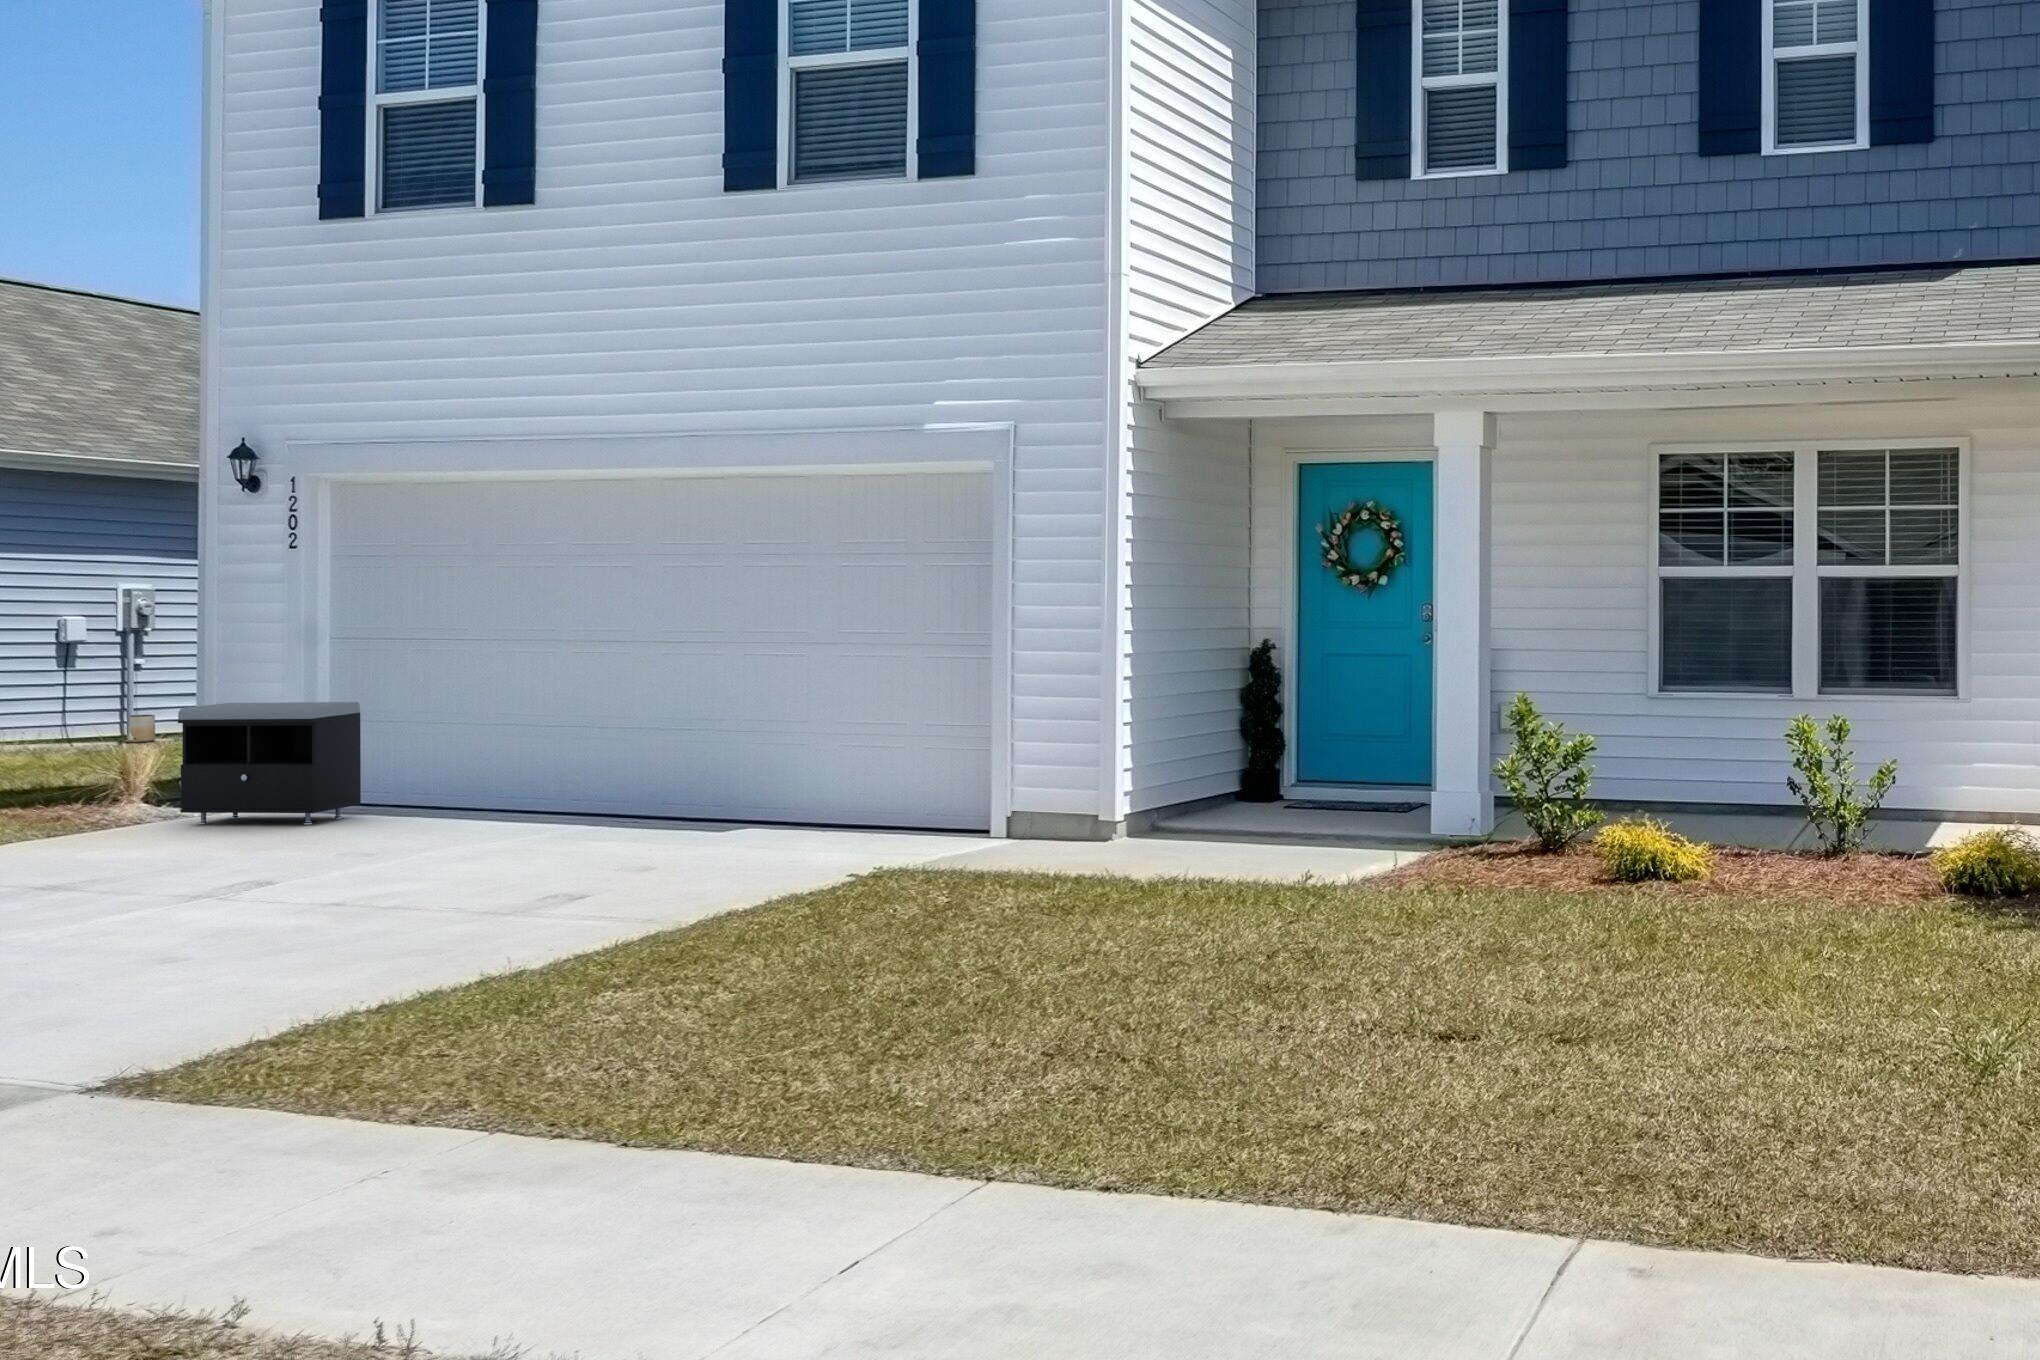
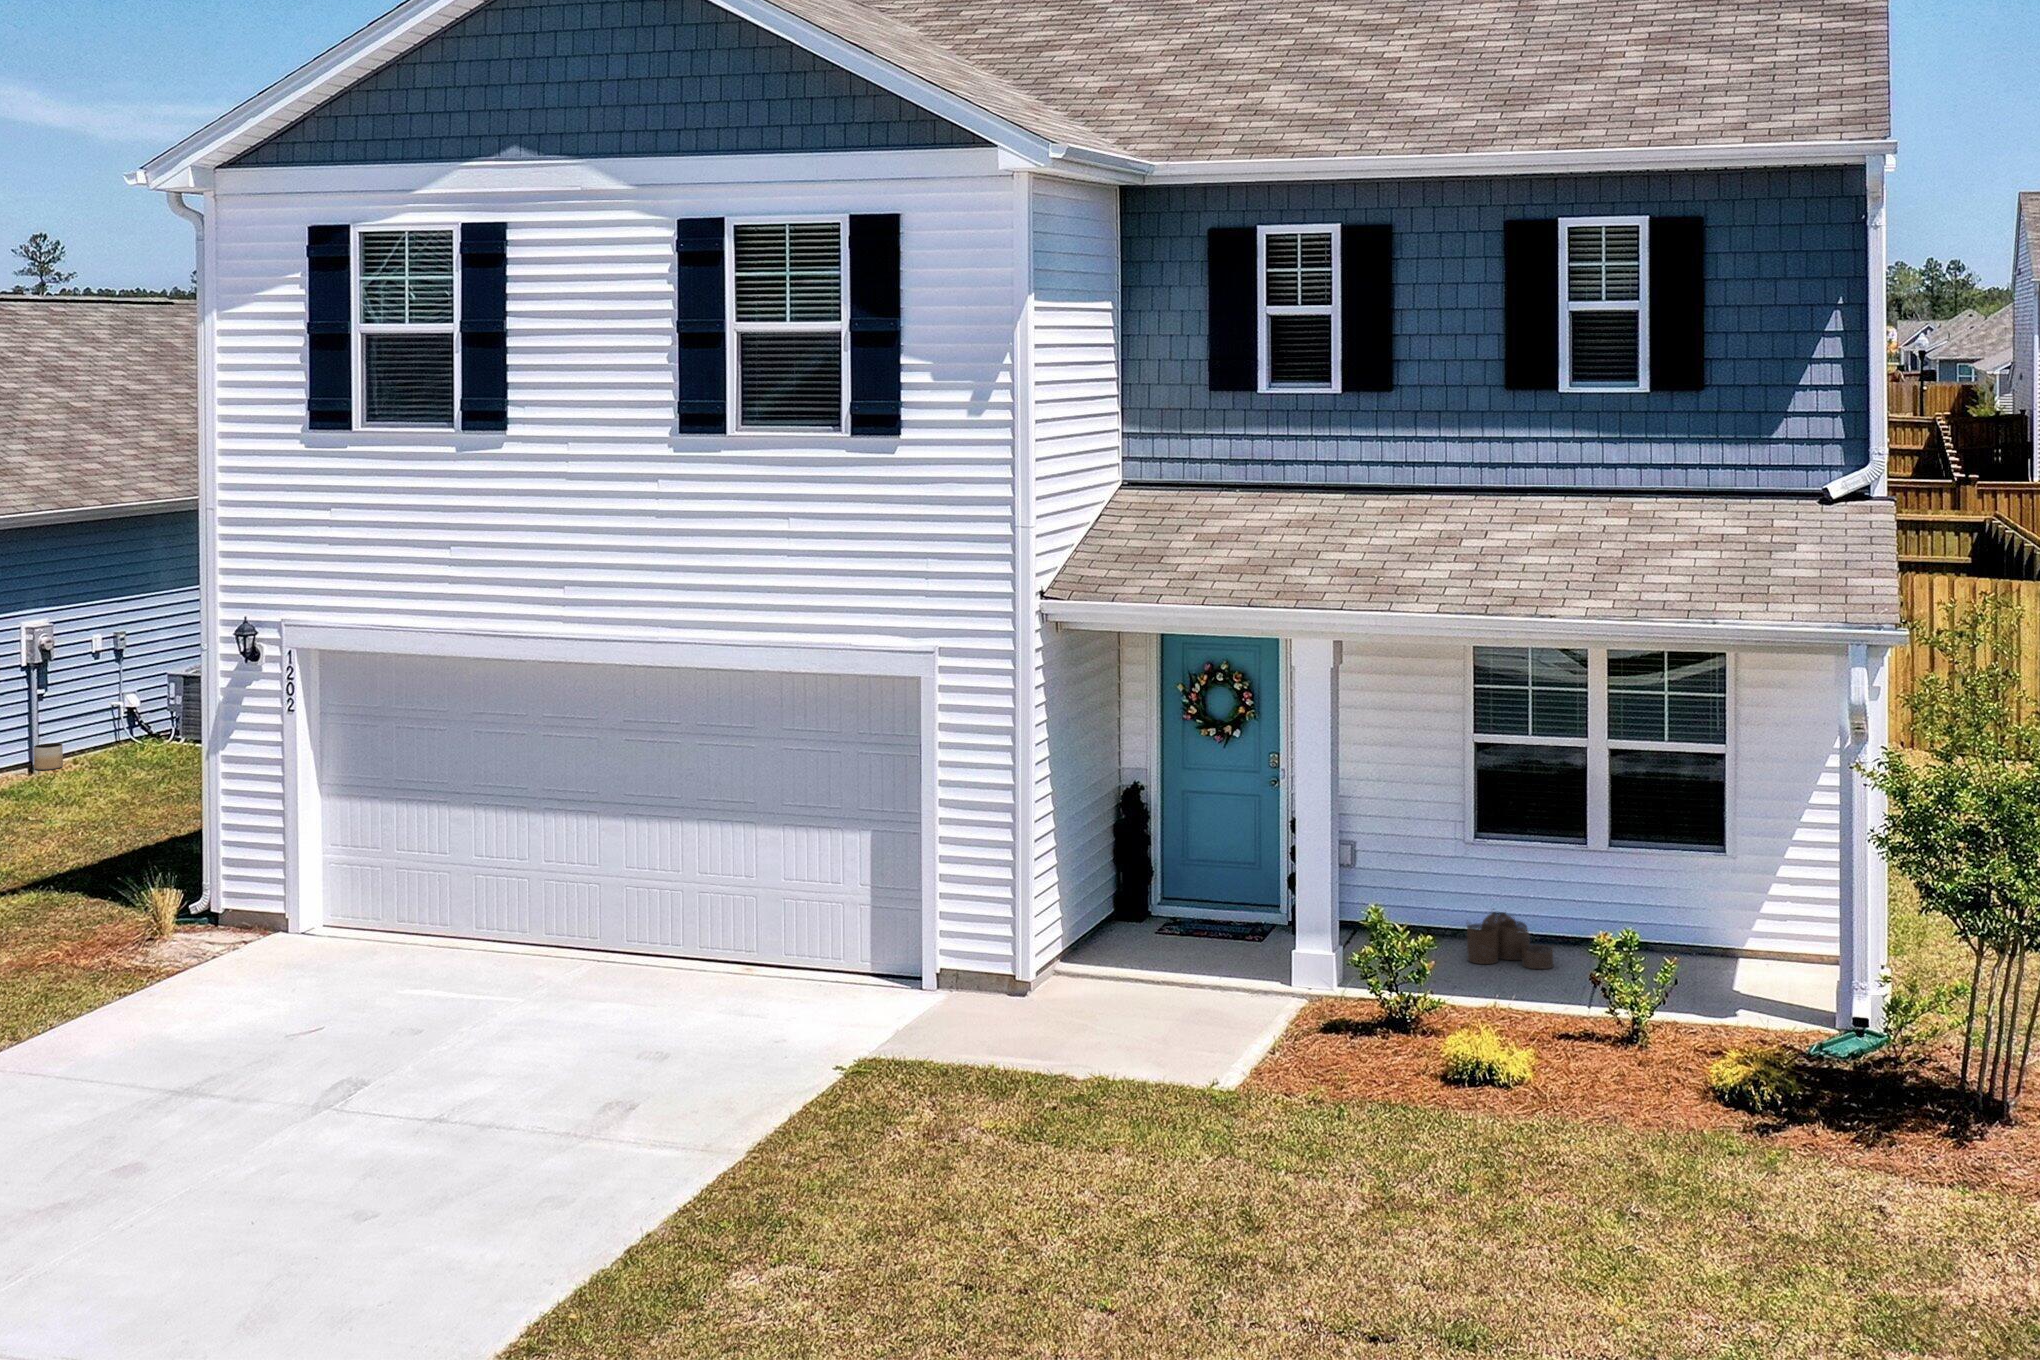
storage bench: present [178,702,361,825] -> none [180,831,342,949]
woven basket: none [1637,773,1741,829] -> present [1467,909,1553,969]

